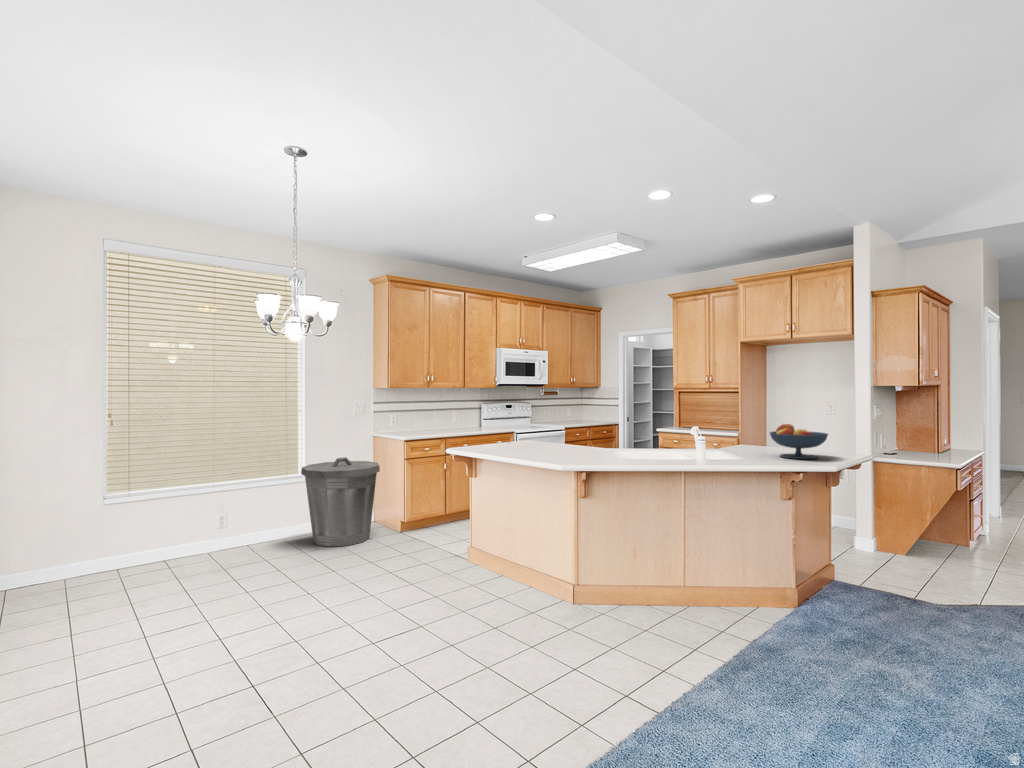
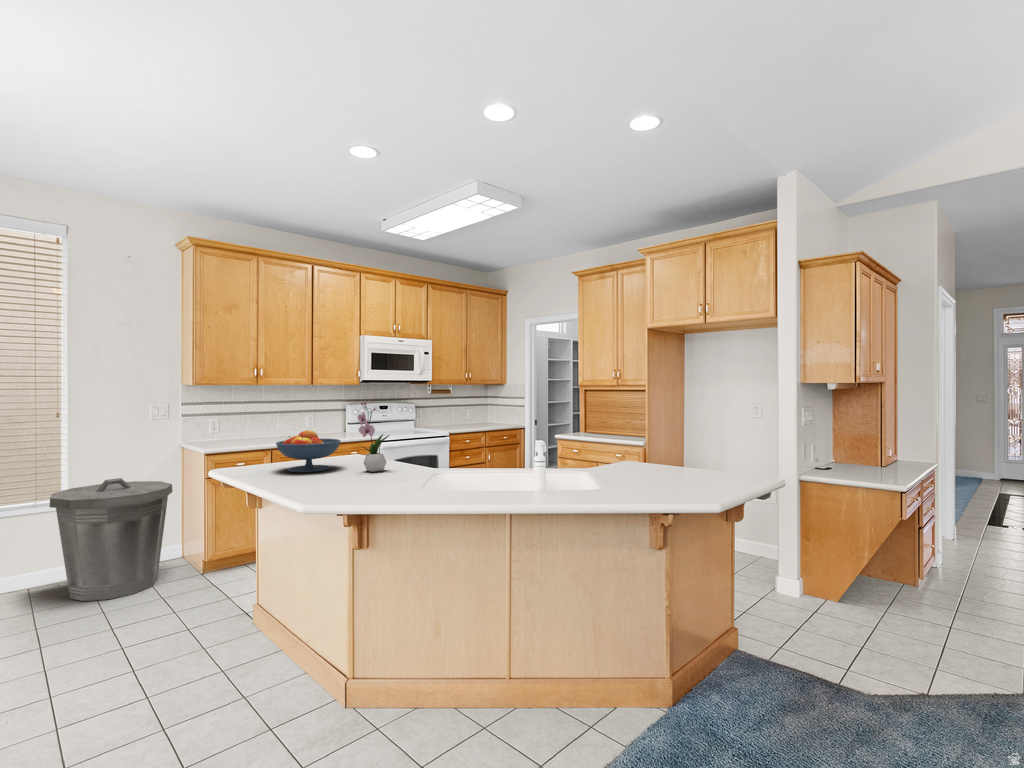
flower arrangement: none [550,400,573,450] -> present [358,403,389,472]
fruit bowl: present [770,424,828,459] -> present [276,430,341,472]

